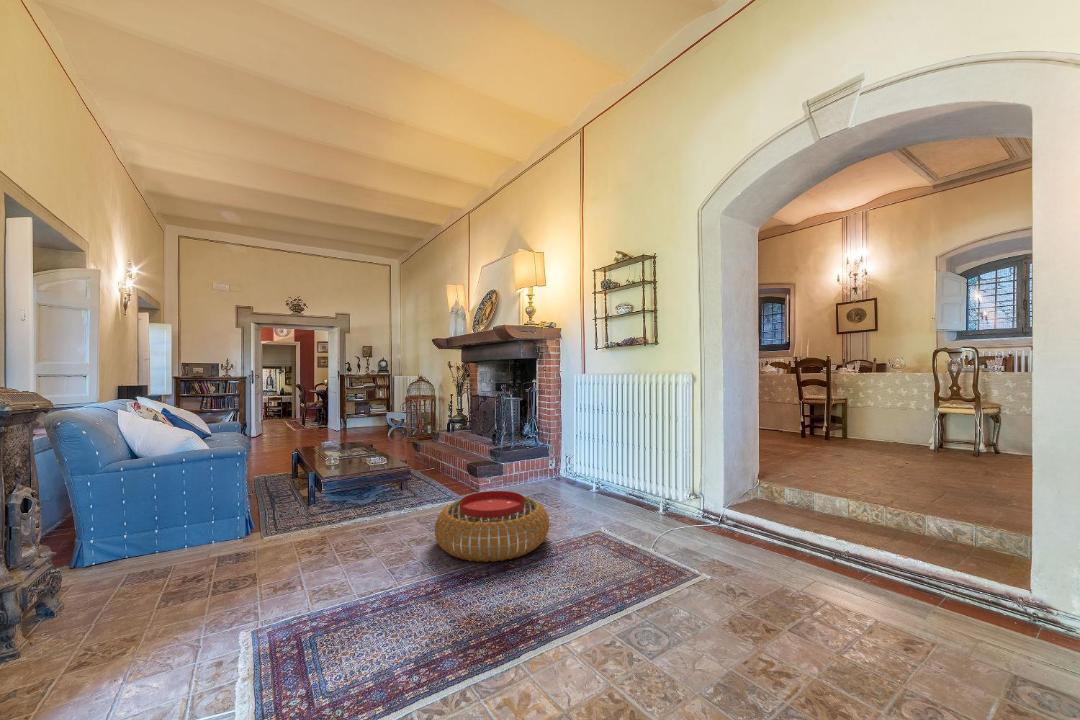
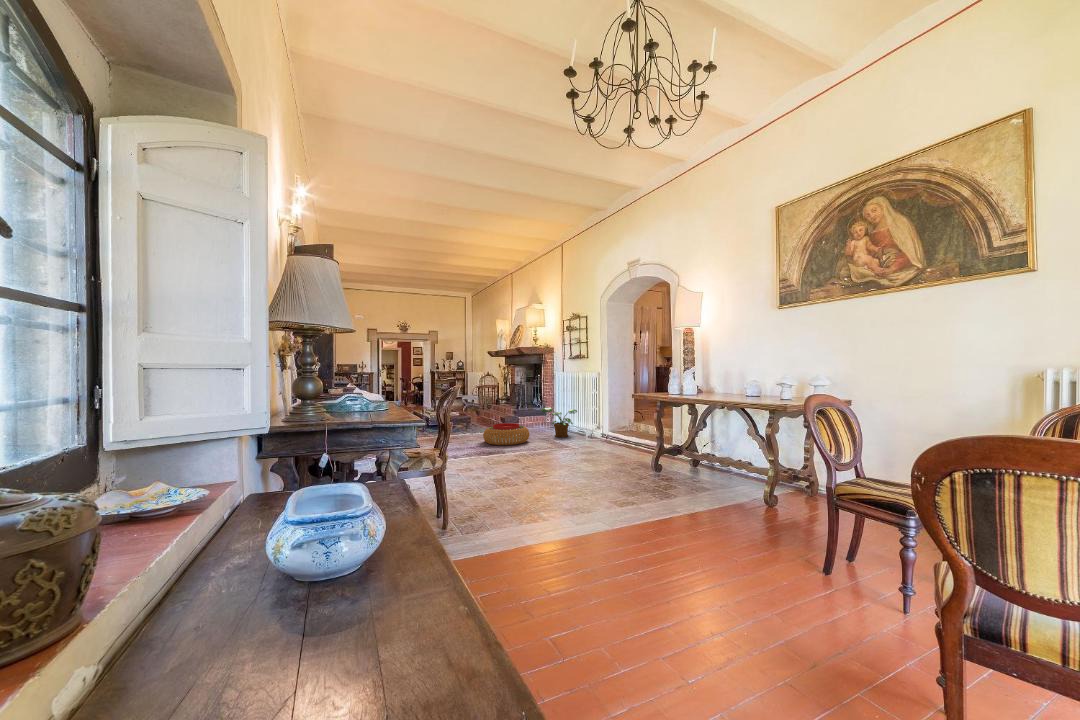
potted plant: none [556,447,637,516] -> present [541,407,577,437]

